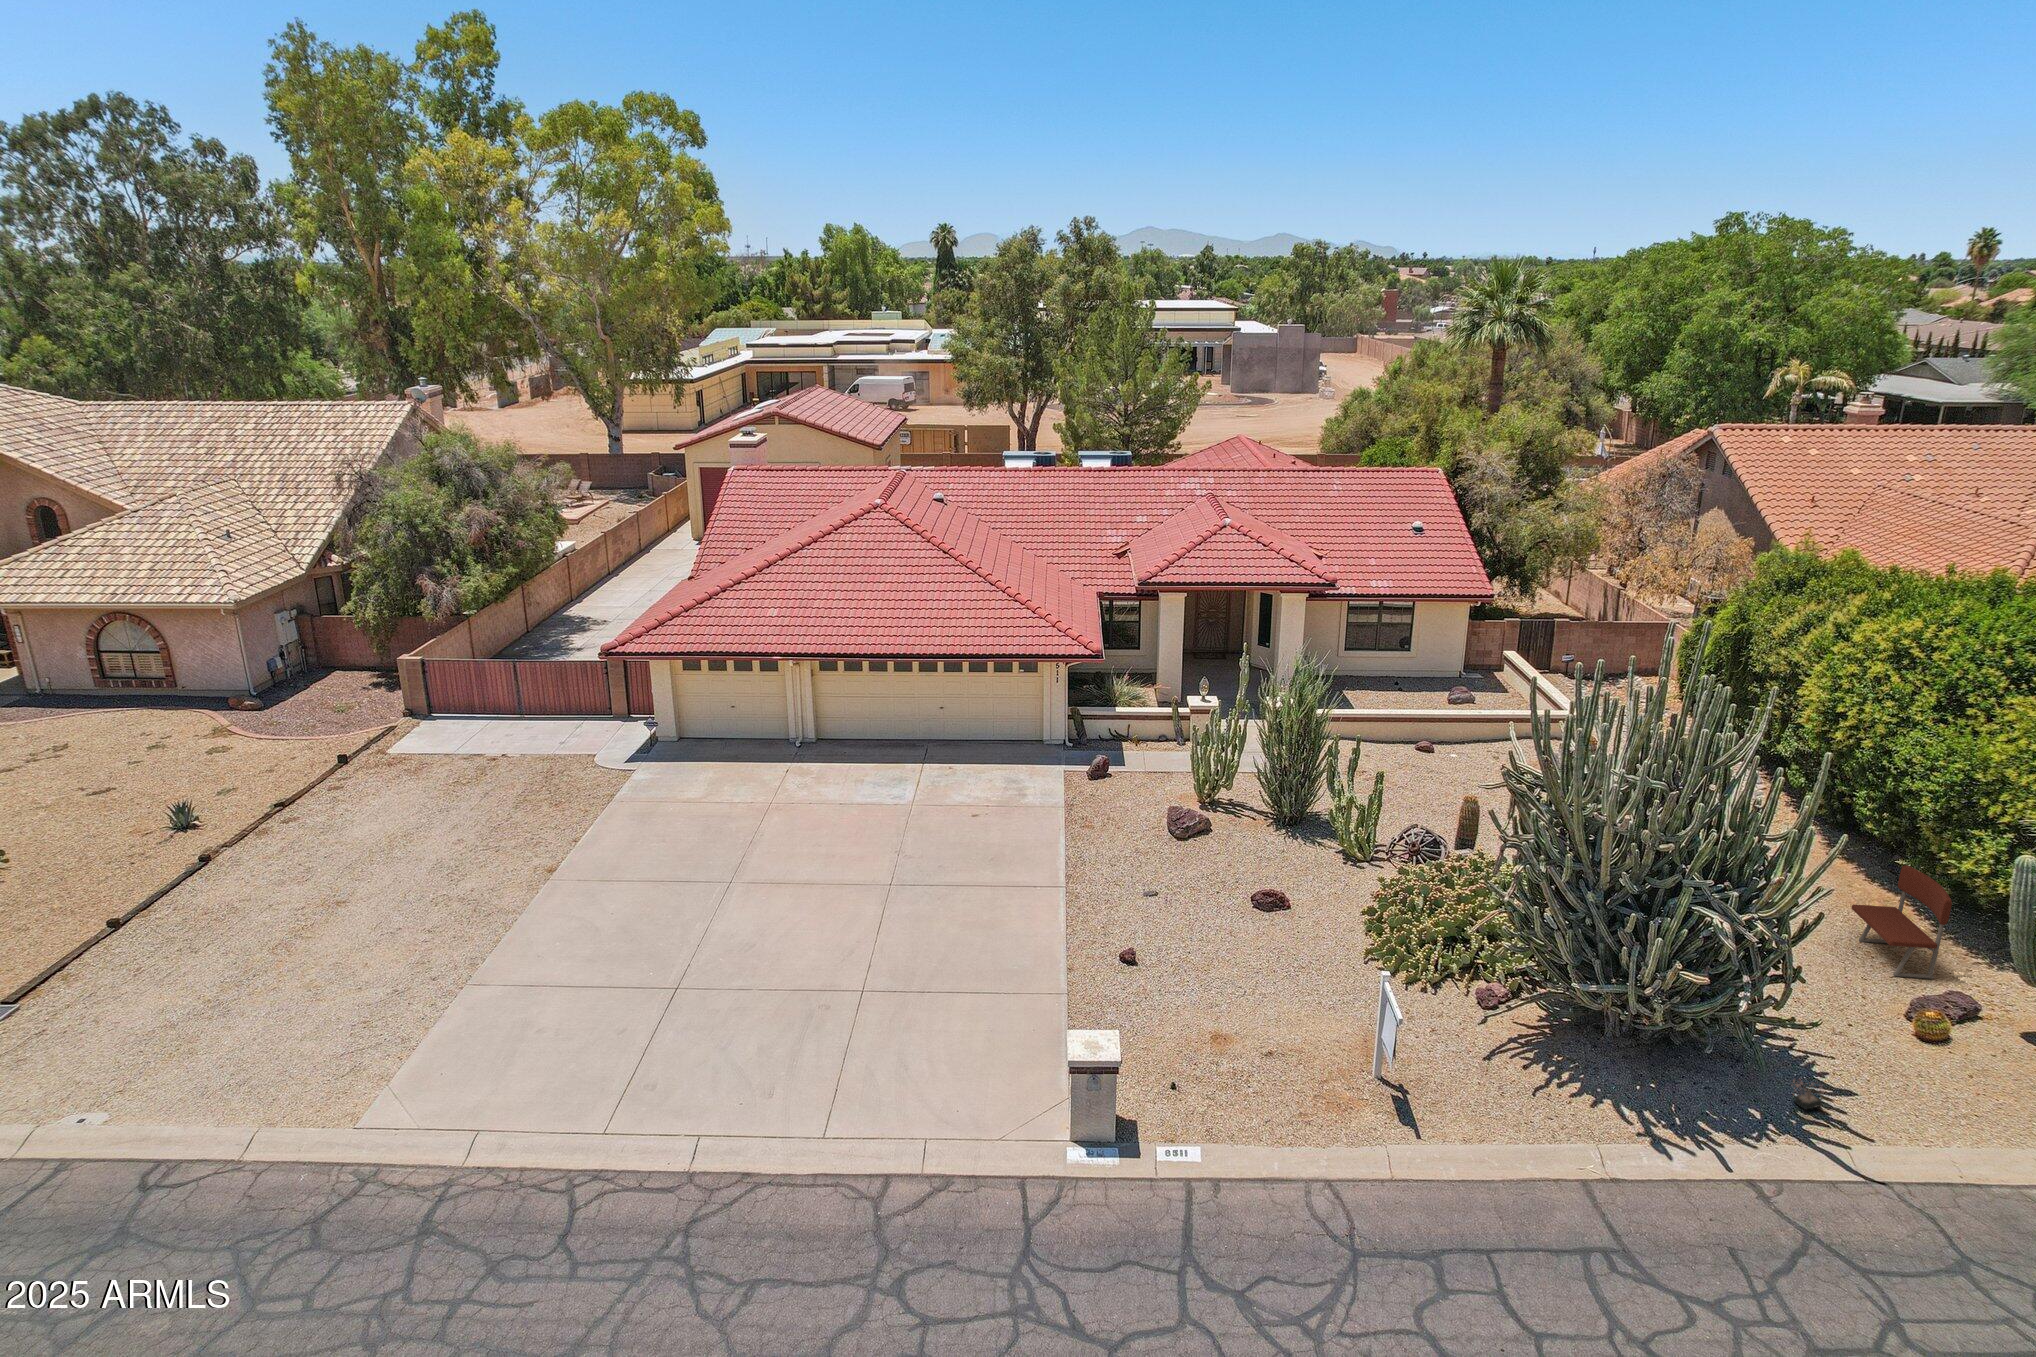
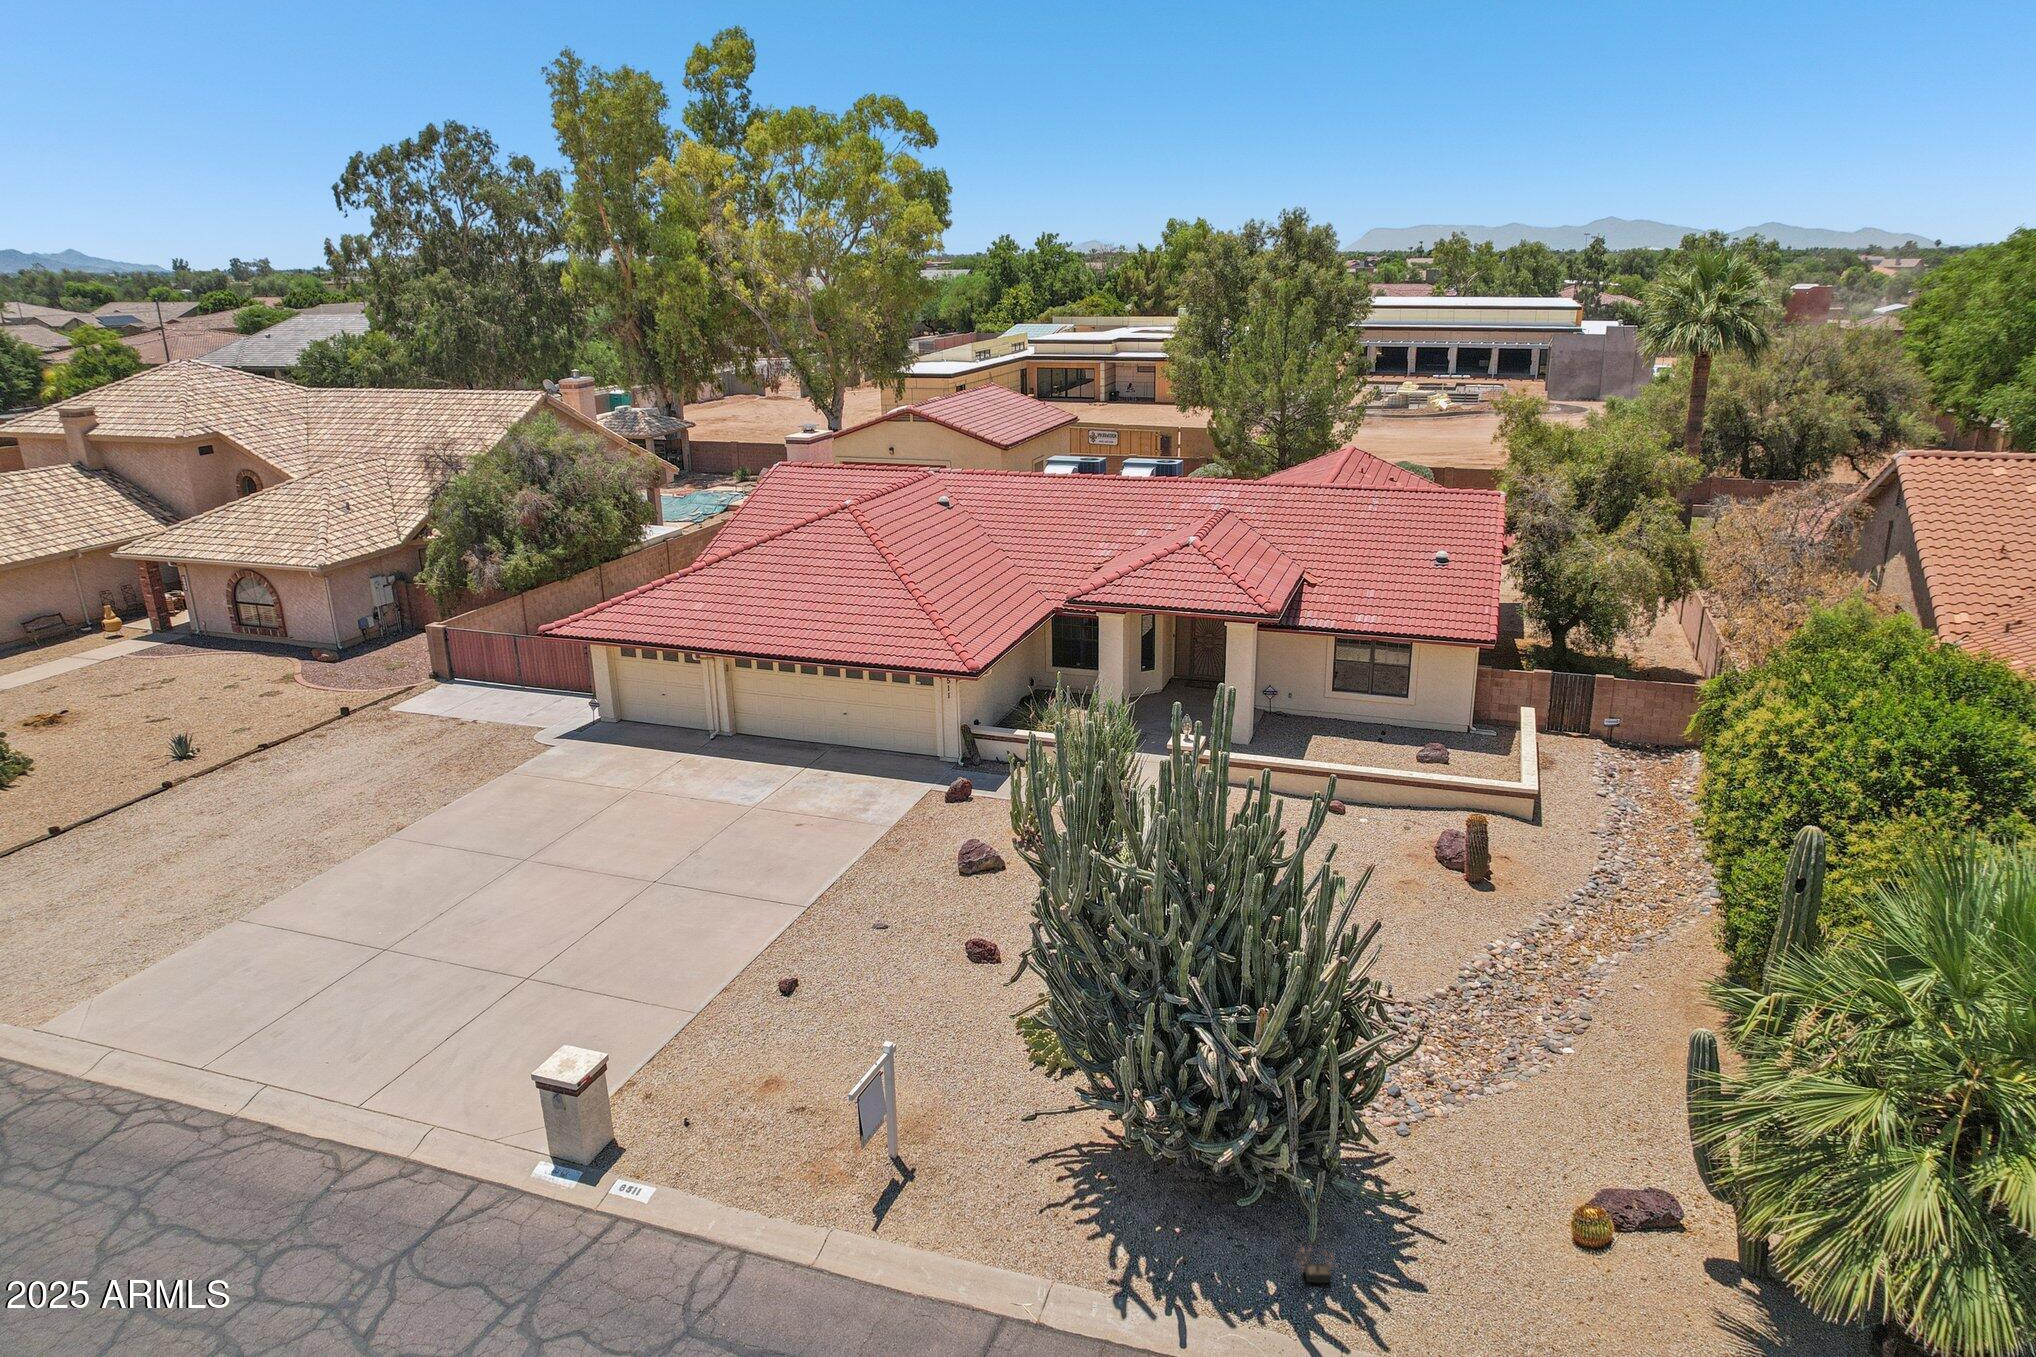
bench: present [1852,865,1952,979] -> none [1599,1020,1683,1167]

